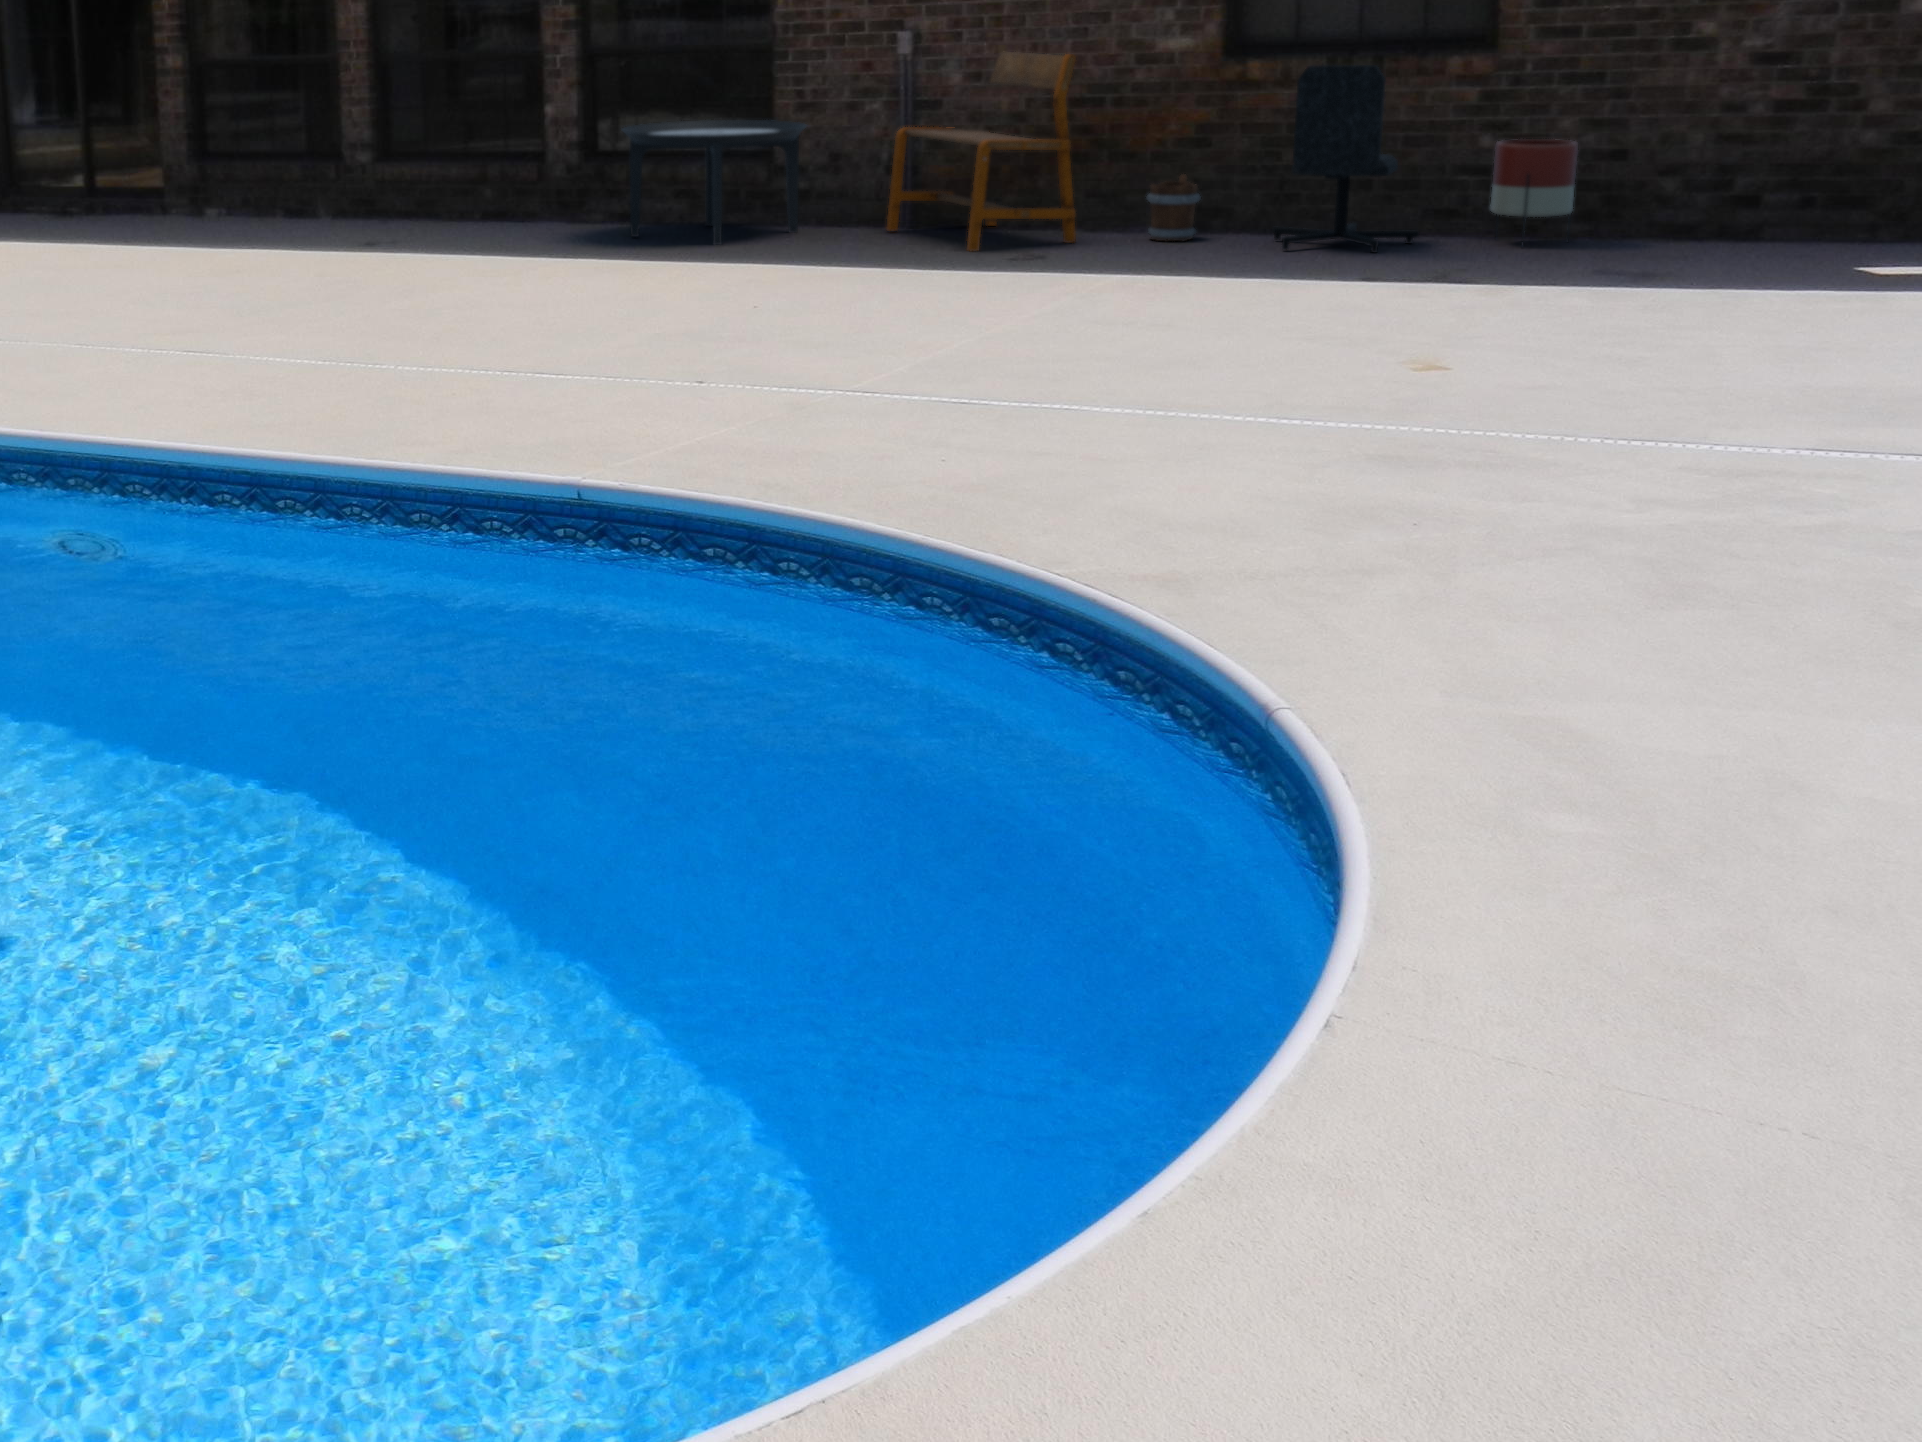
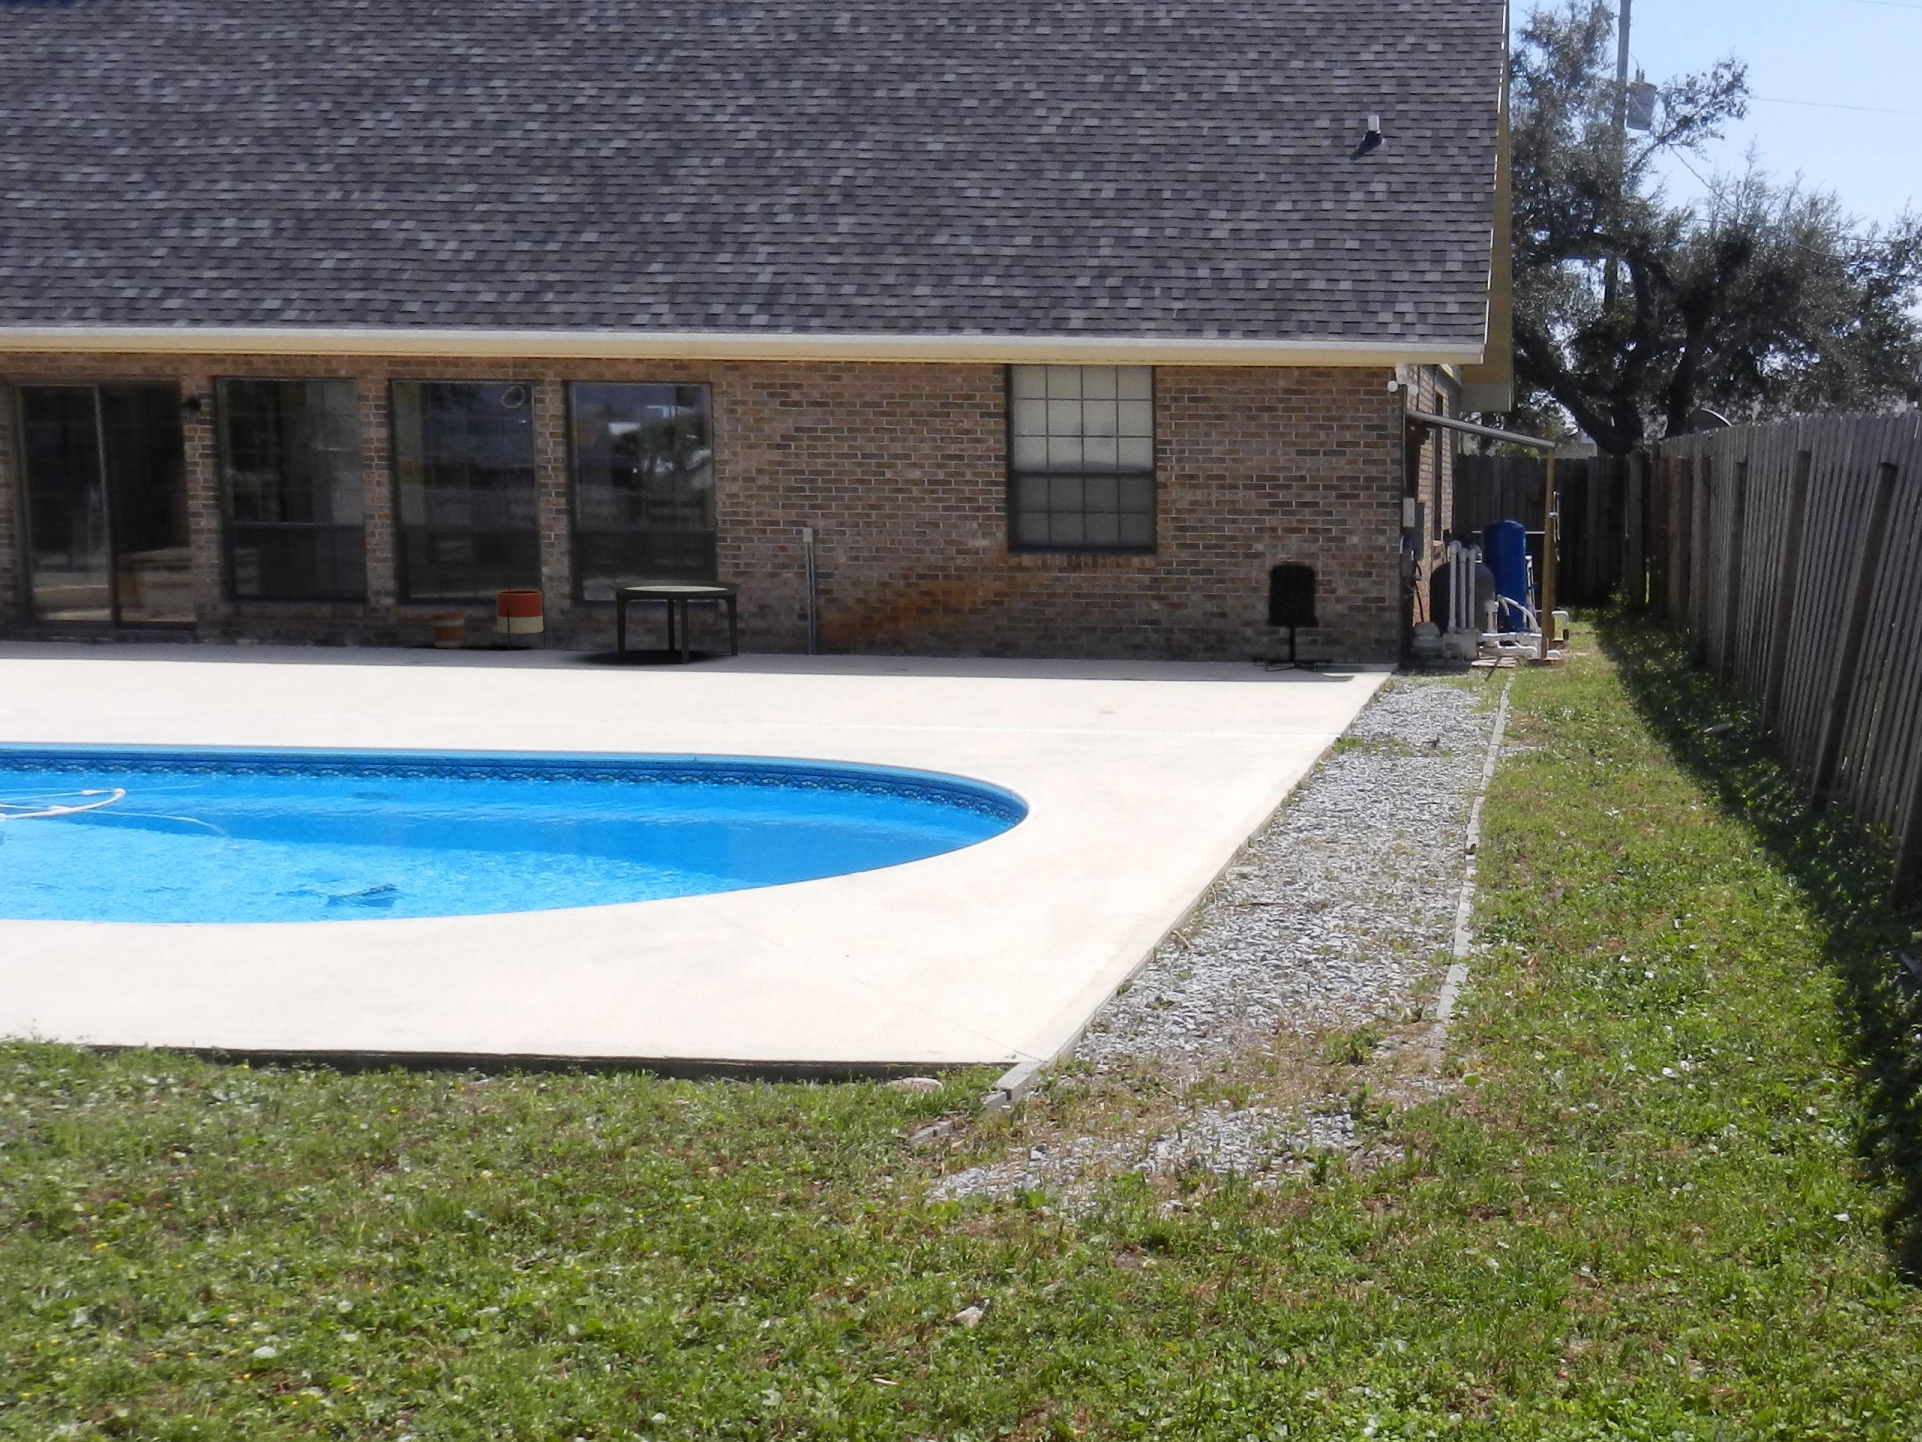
bench: present [887,52,1076,252] -> none [799,539,925,668]
chair: present [1272,65,1419,253] -> present [1253,564,1332,671]
planter: present [1490,139,1578,236] -> present [496,590,545,651]
bucket: present [1147,174,1200,241] -> present [431,609,465,648]

